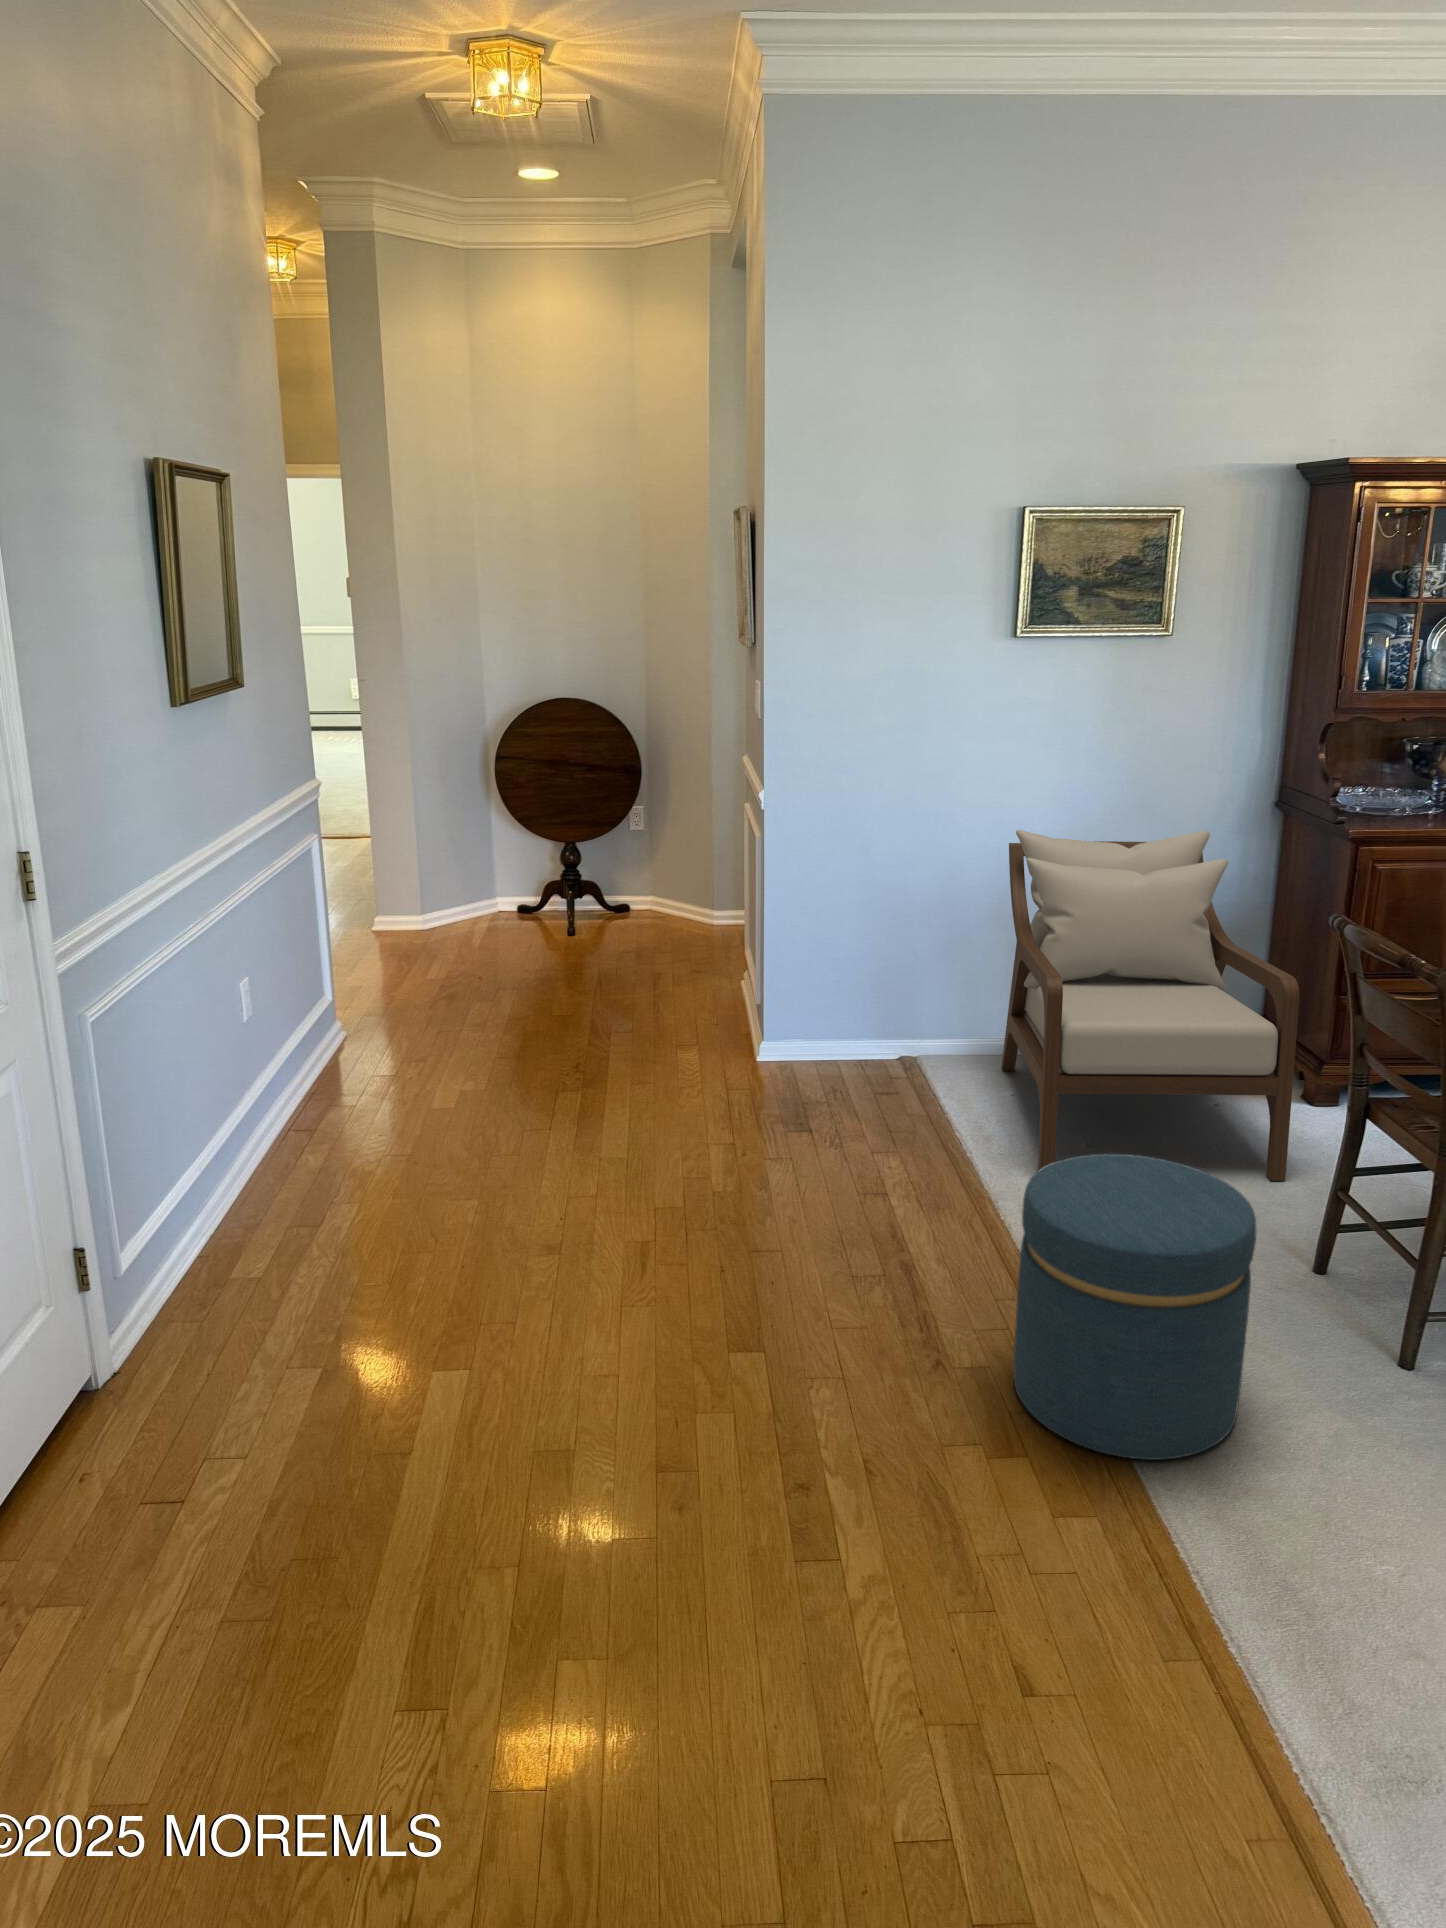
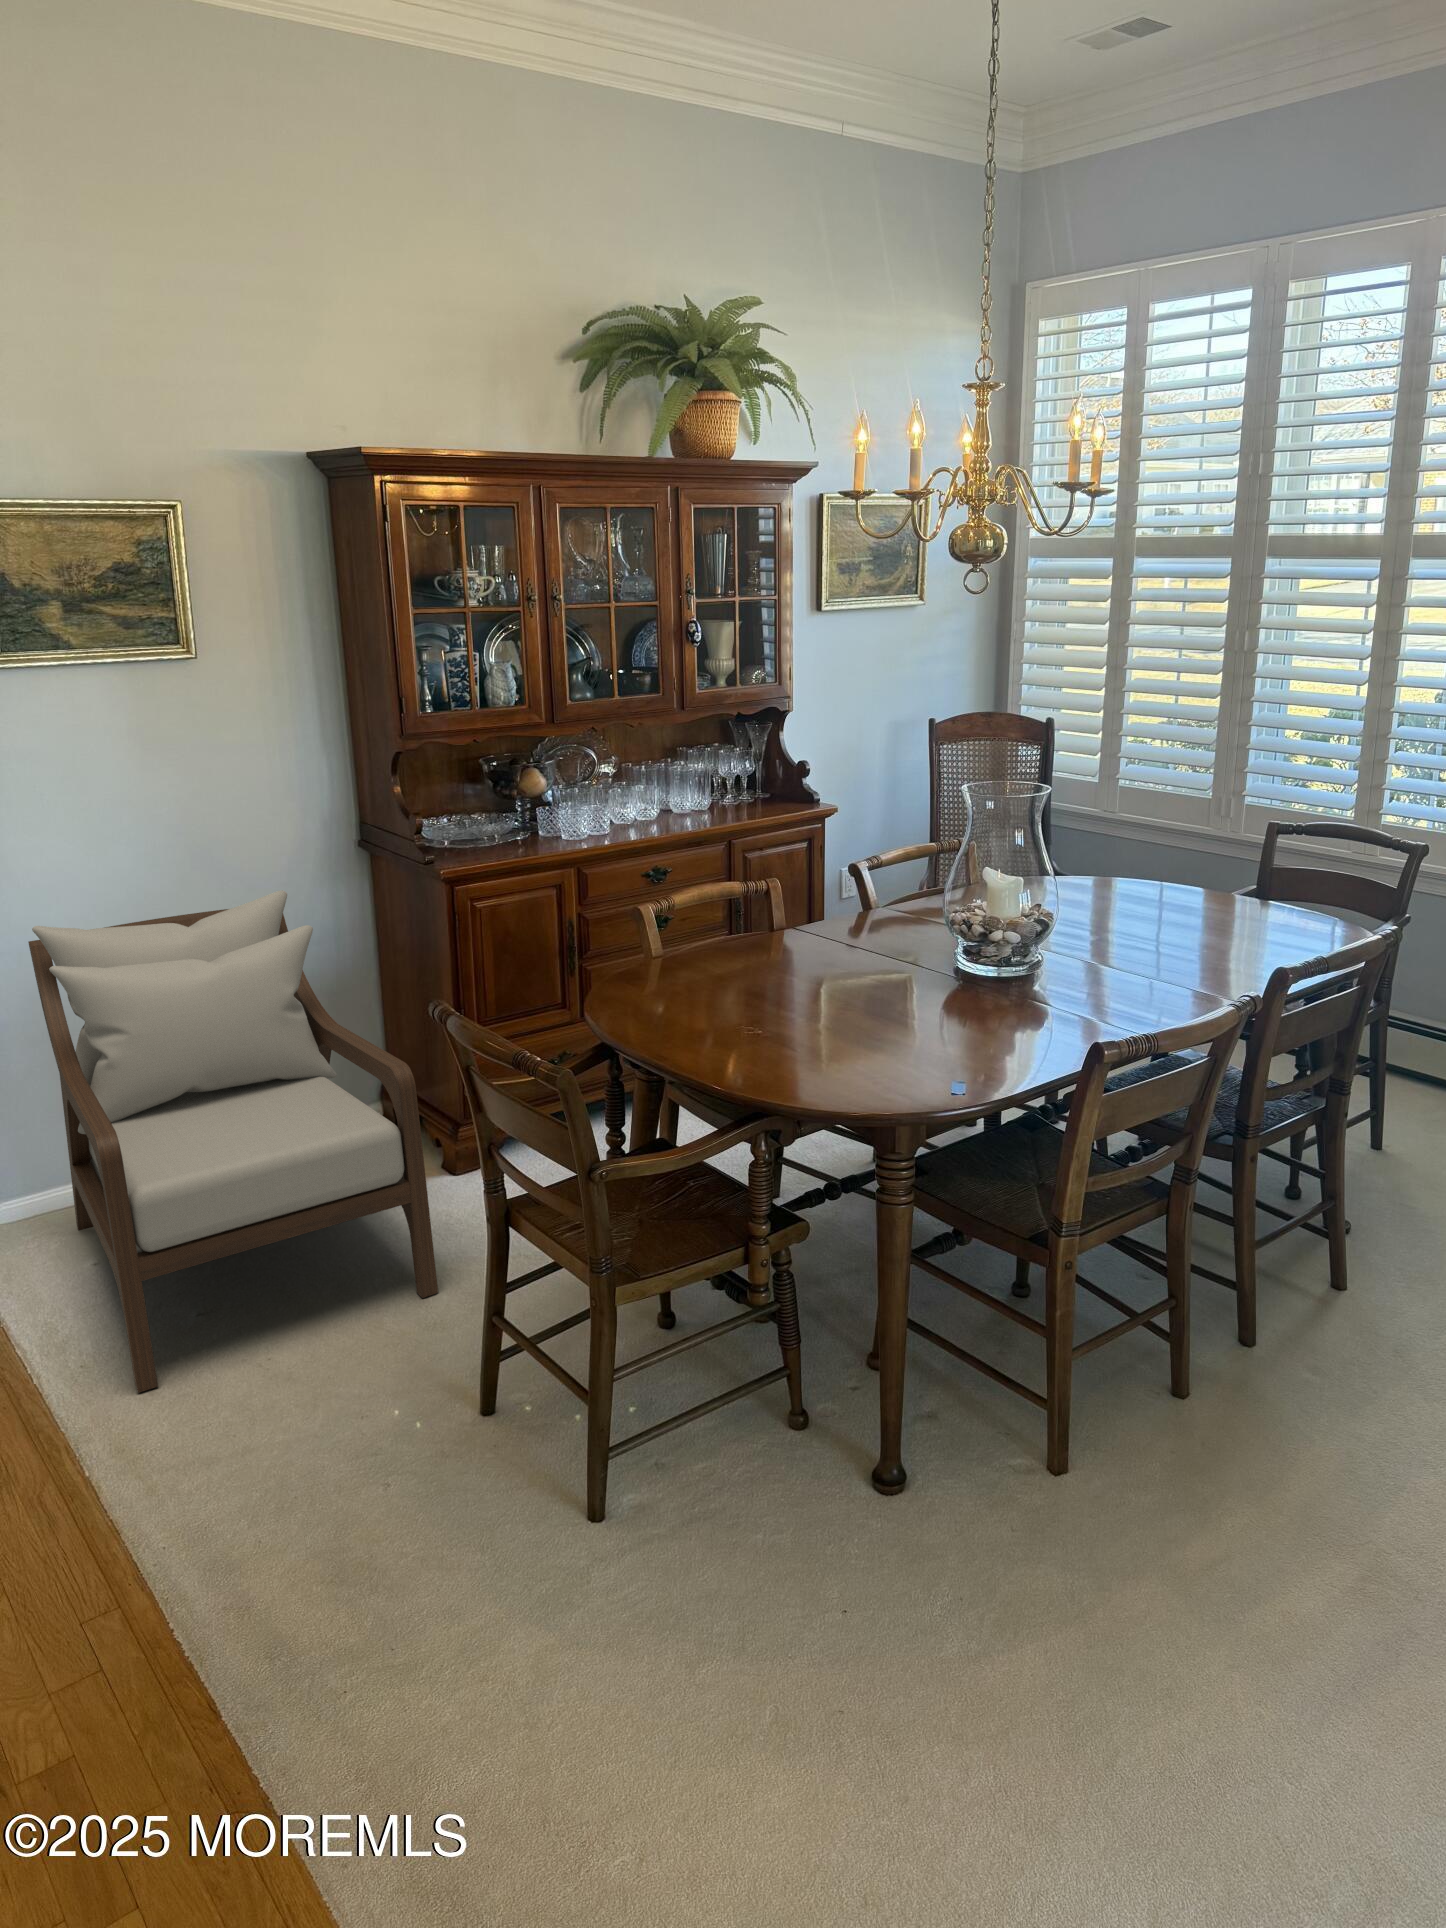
ottoman: present [1014,1154,1257,1460] -> none [77,1393,421,1853]

